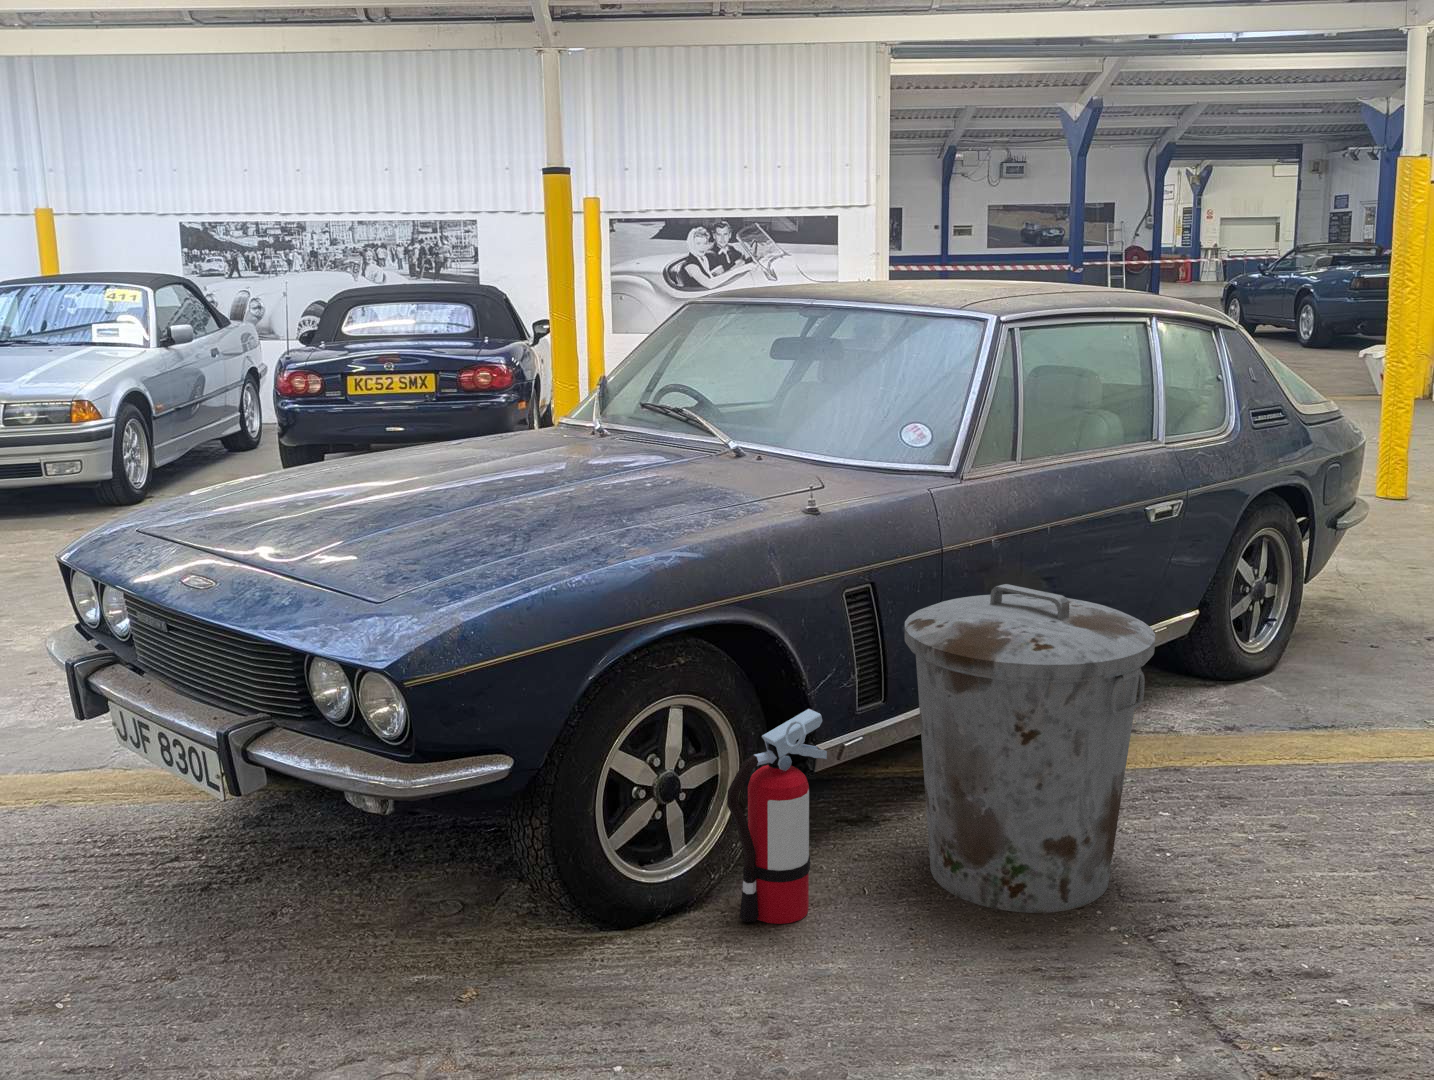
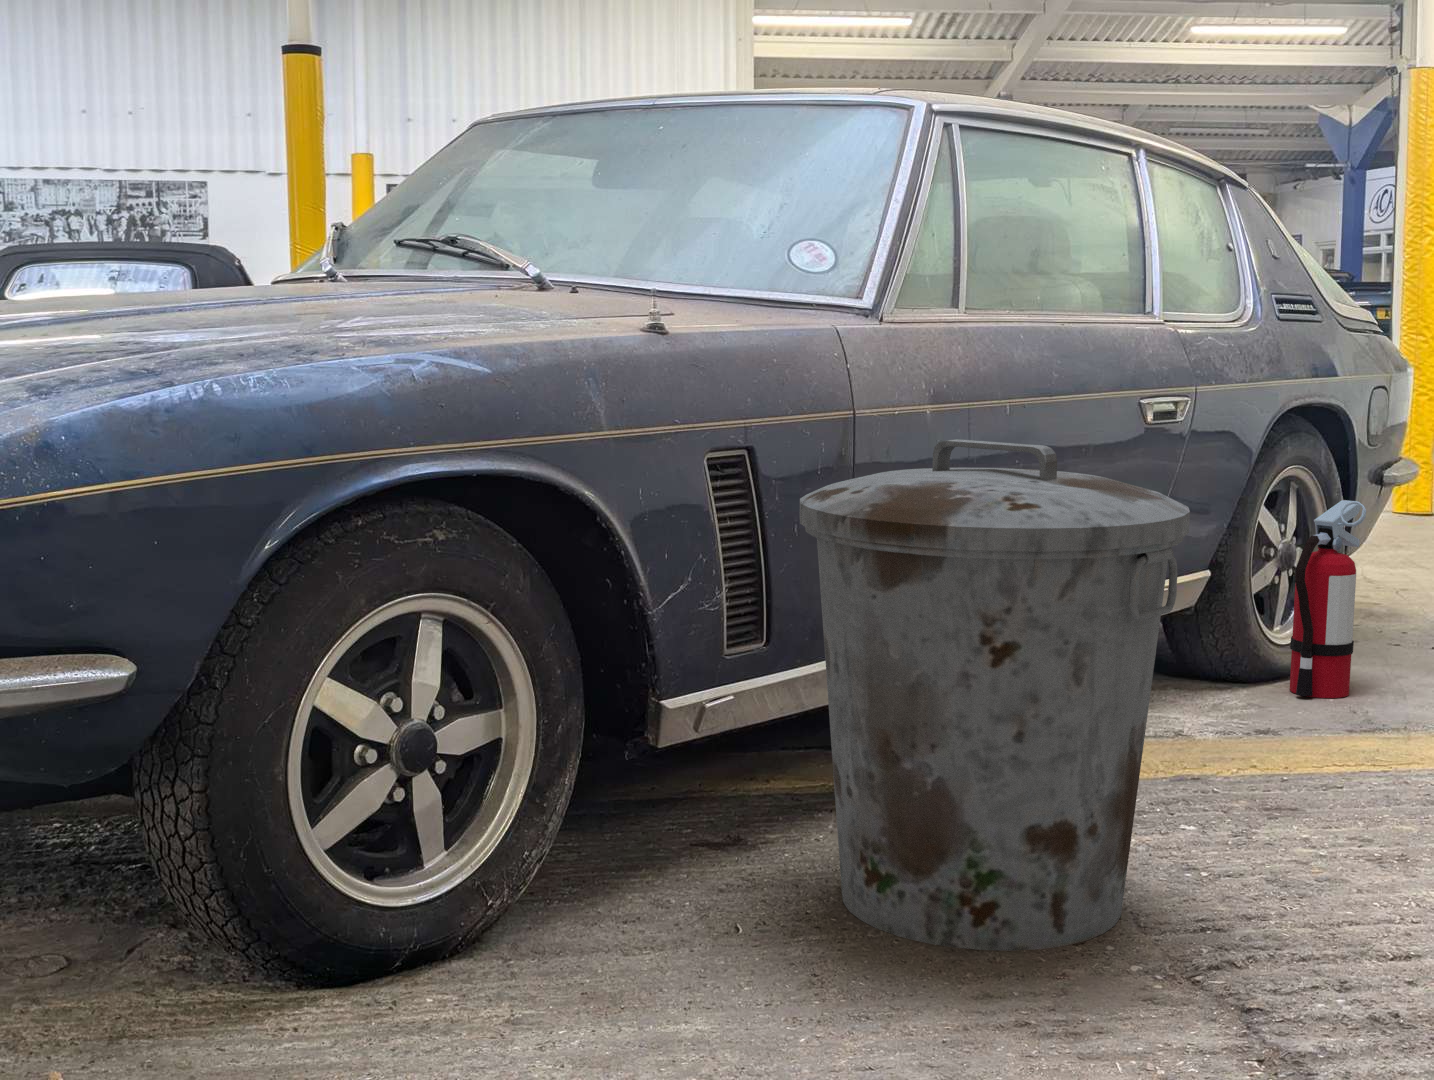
fire extinguisher: present [727,709,827,924] -> present [1290,500,1366,698]

